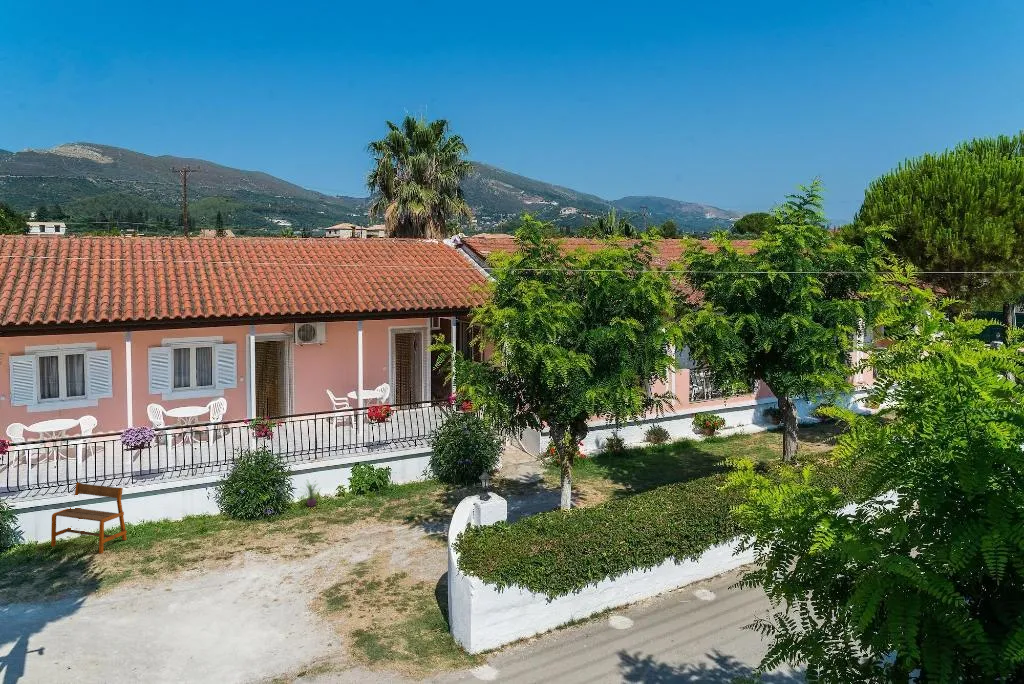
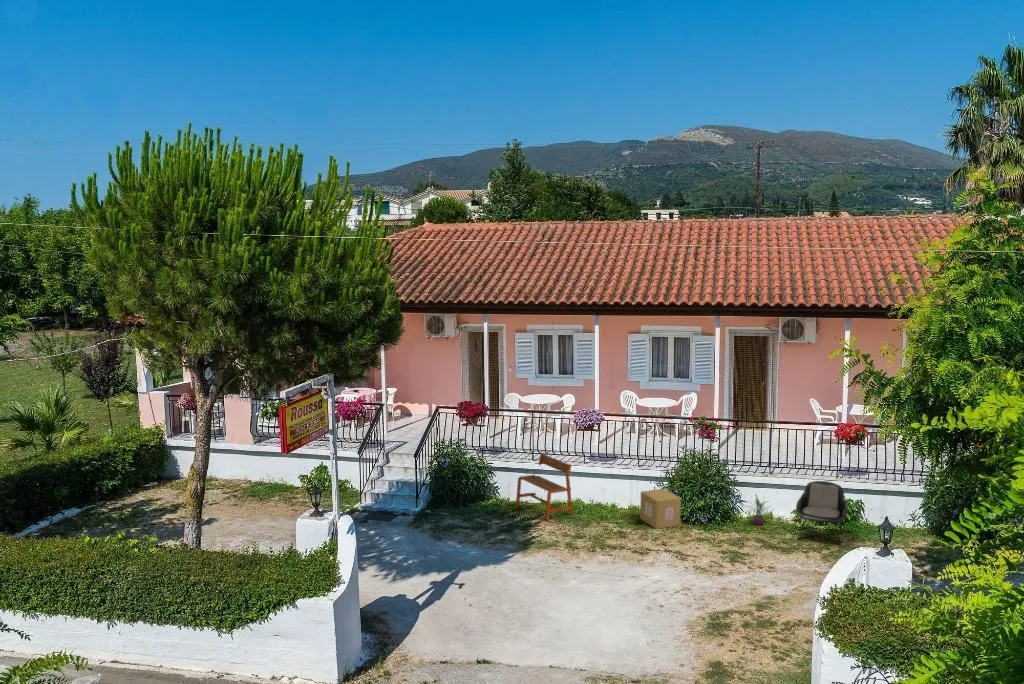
lounge chair: none [346,457,387,510] -> present [796,481,847,545]
cardboard box: none [201,492,245,532] -> present [640,489,681,529]

